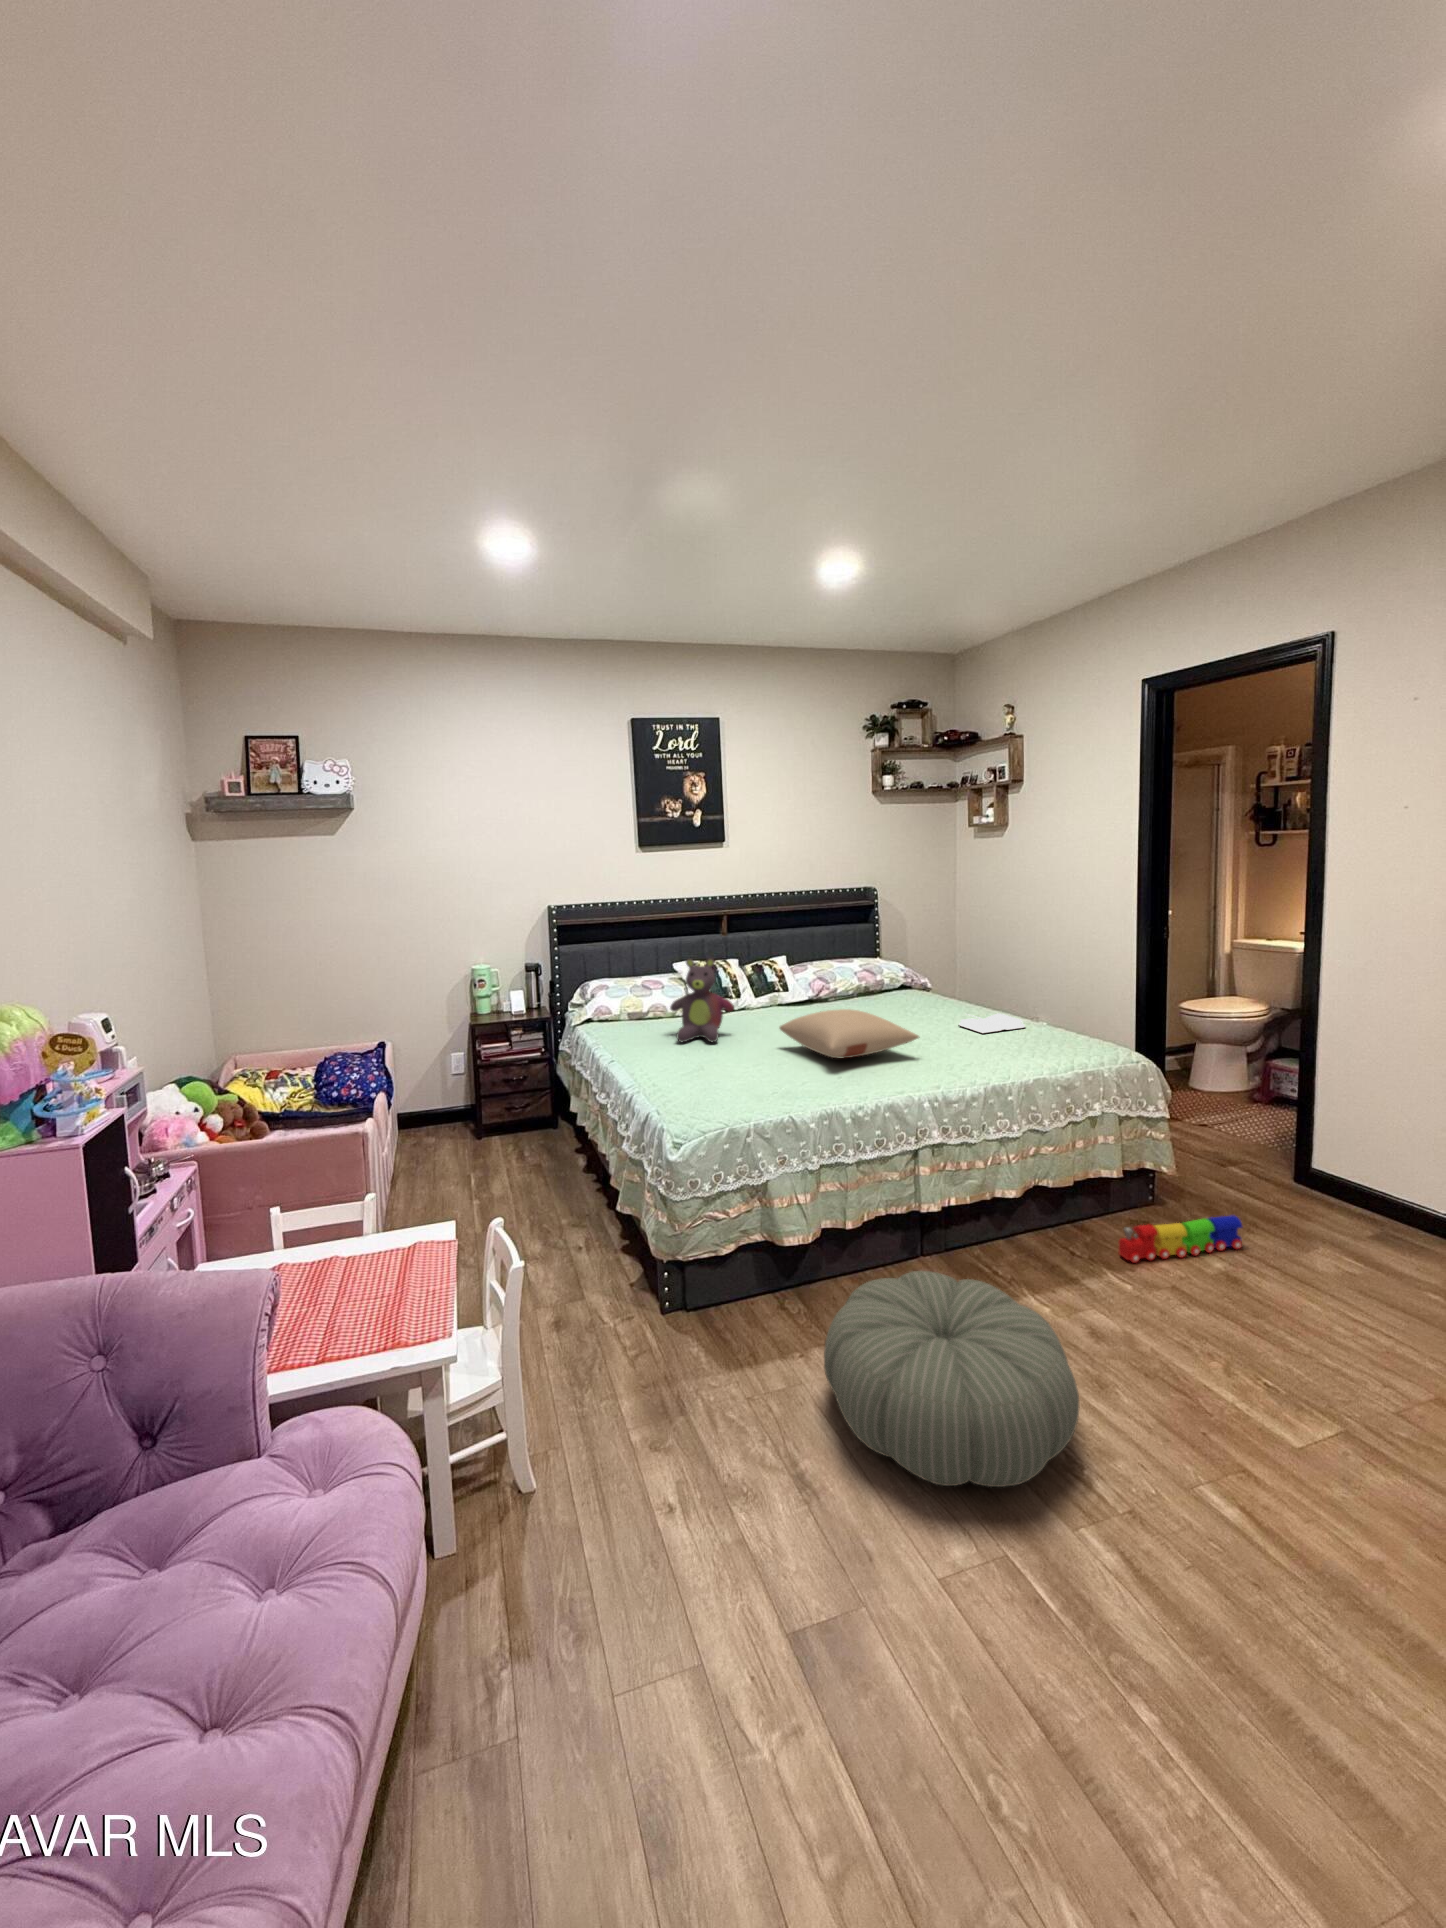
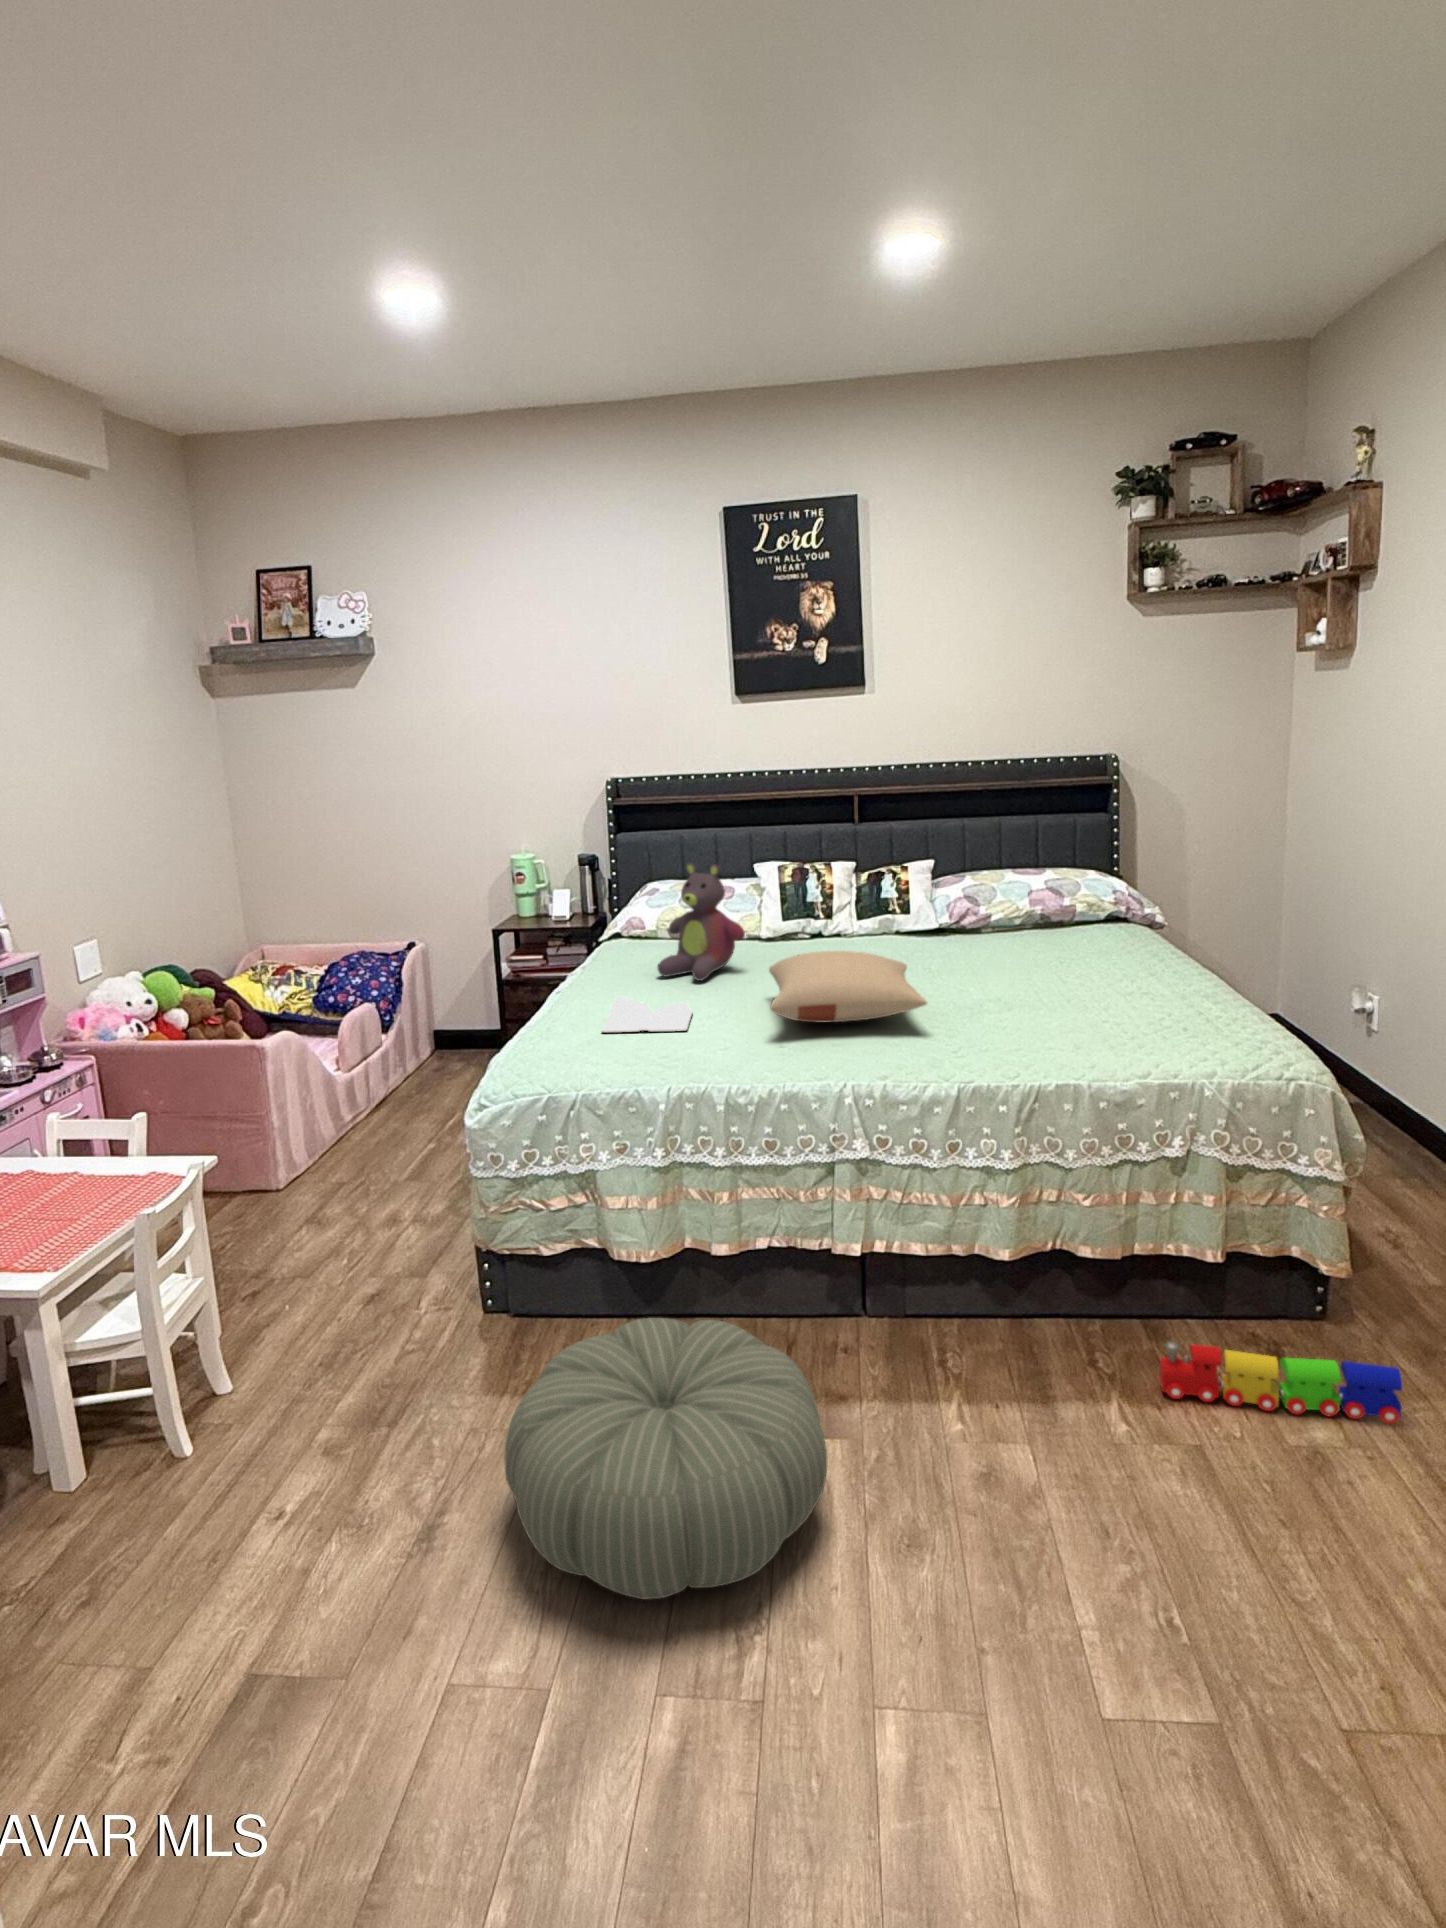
book: present [958,1013,1026,1034] -> present [602,997,692,1033]

